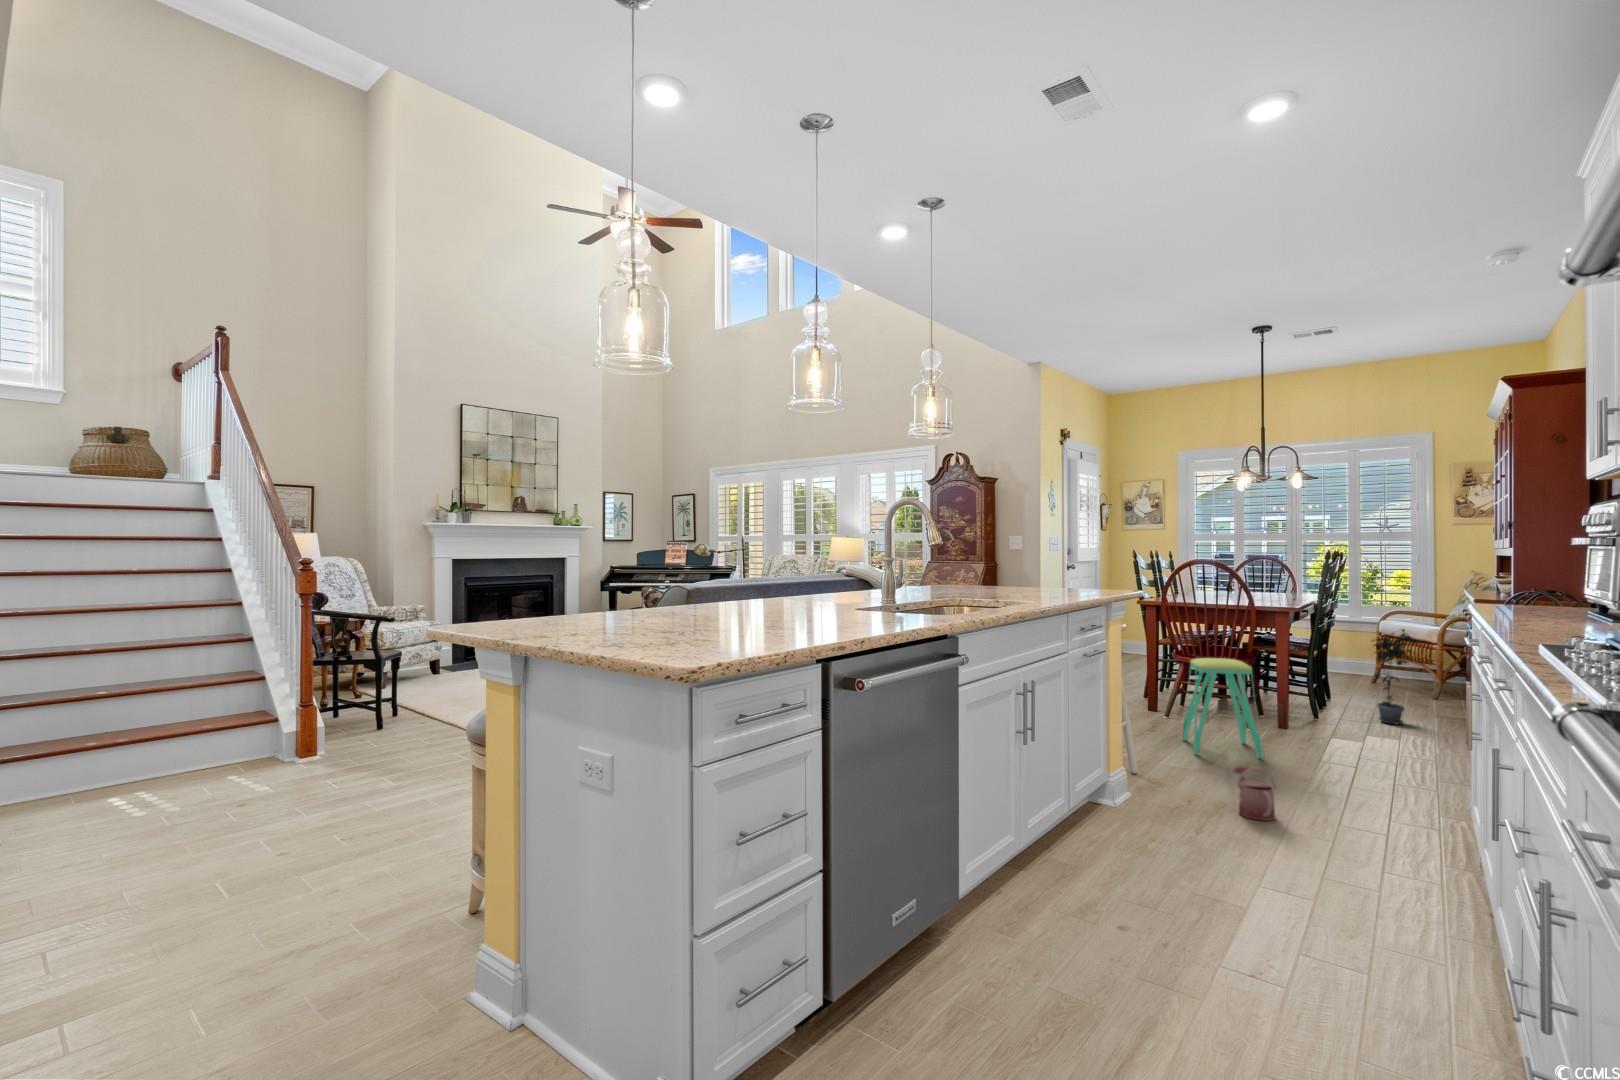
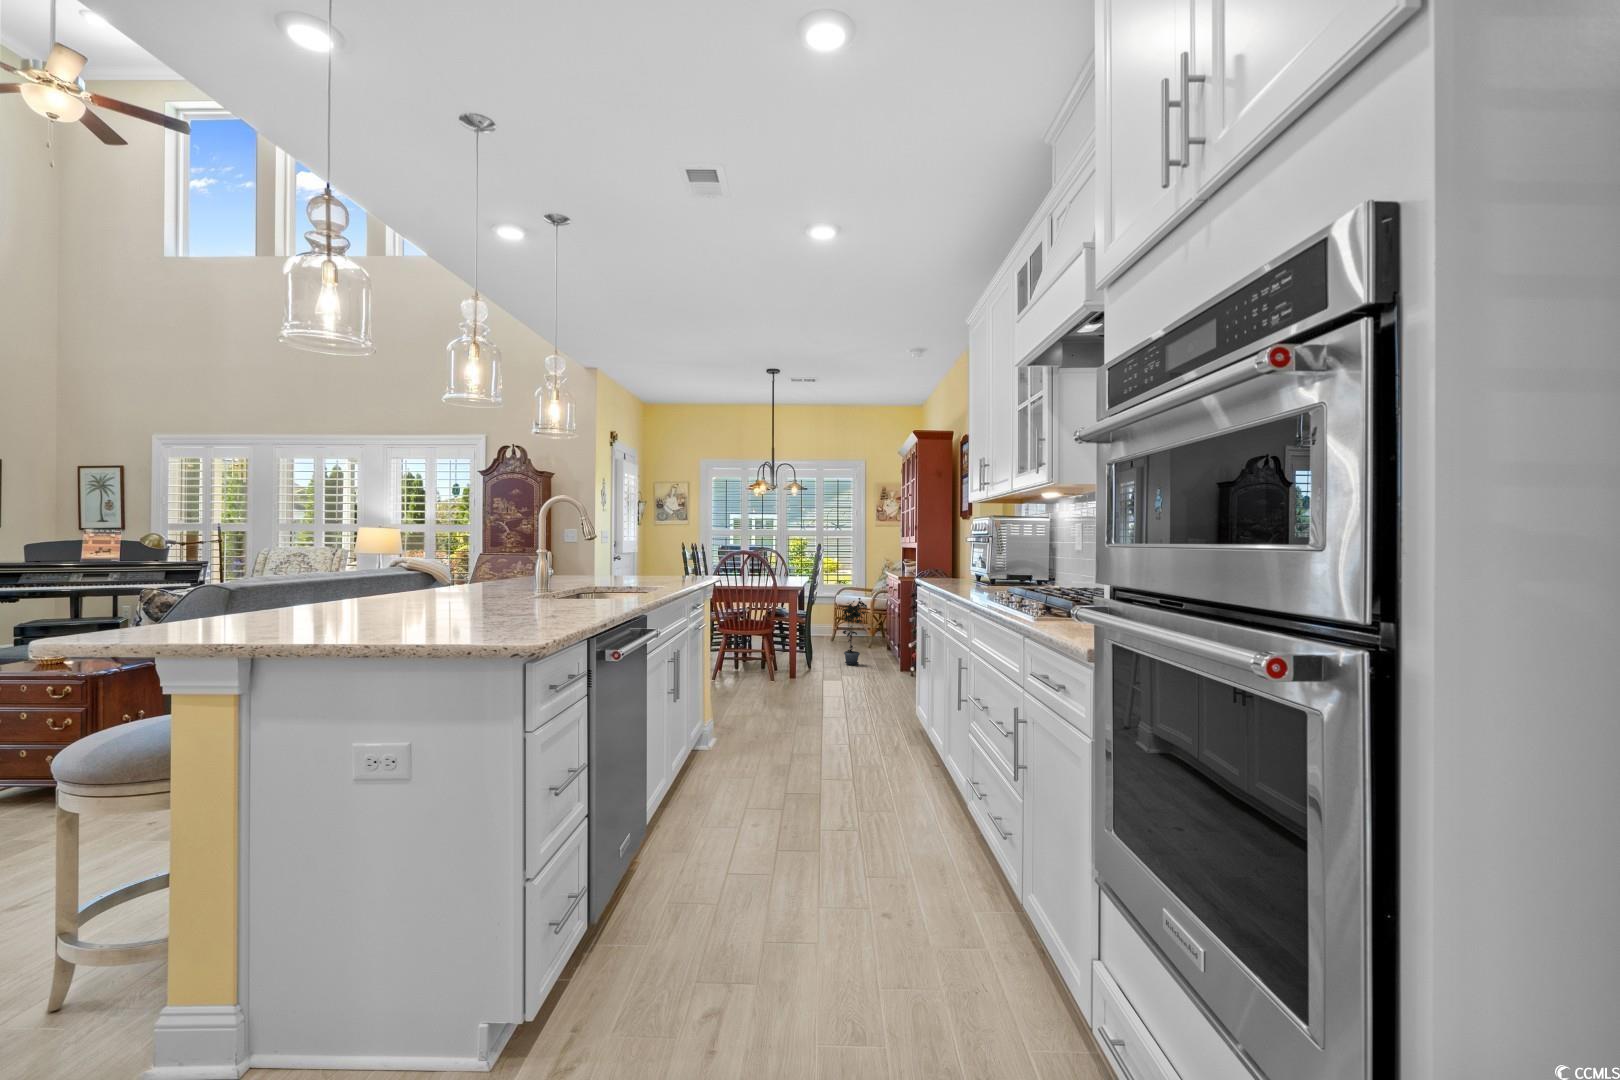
stool: present [1182,658,1263,758] -> none [731,624,788,699]
watering can: present [1233,766,1276,821] -> none [783,696,812,733]

